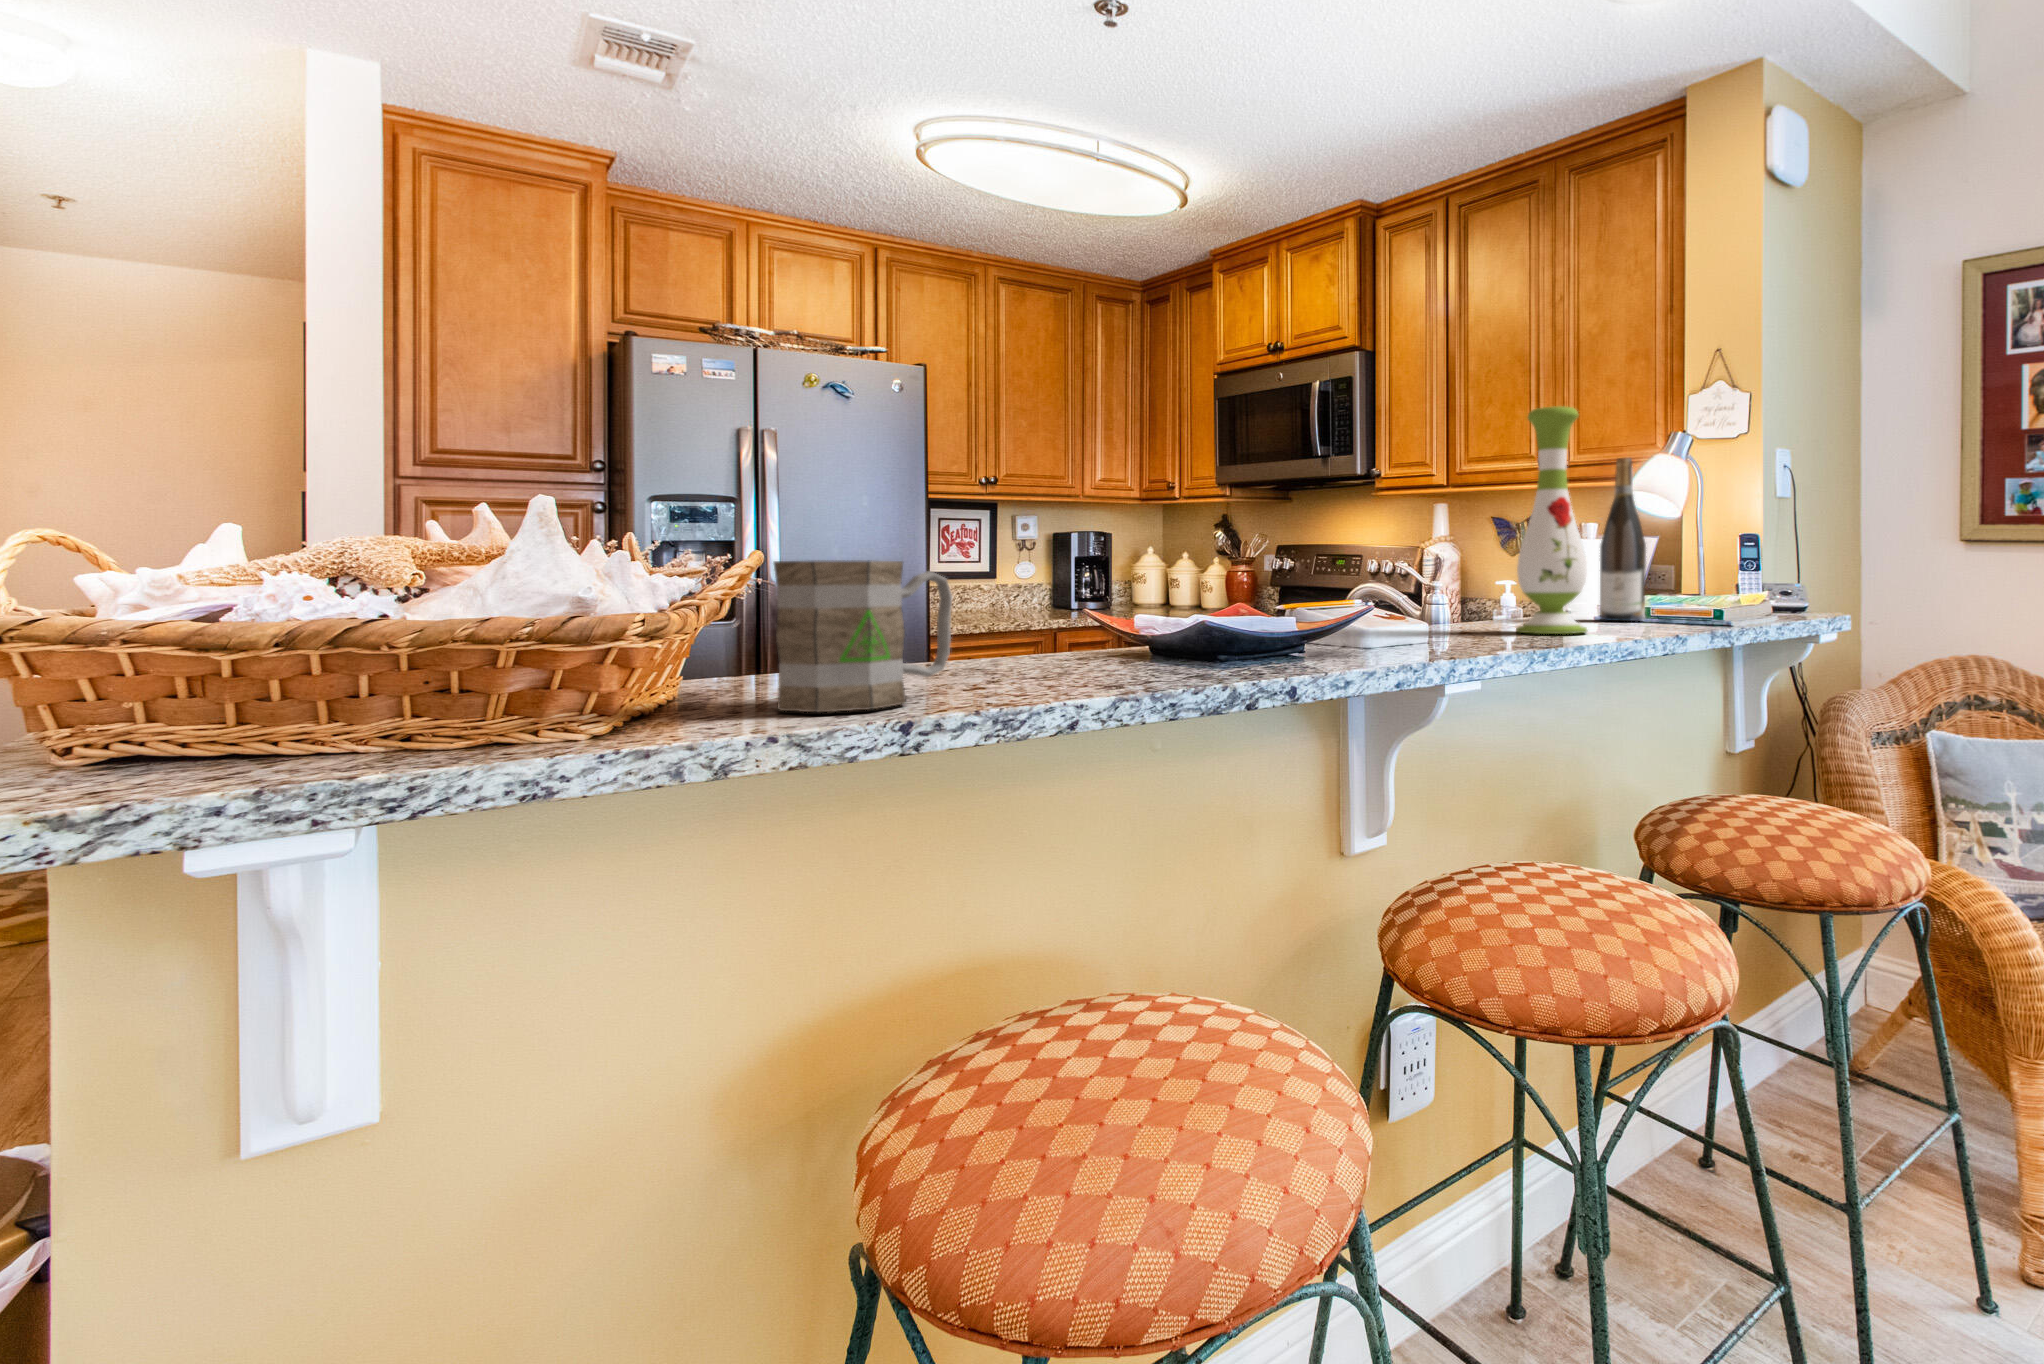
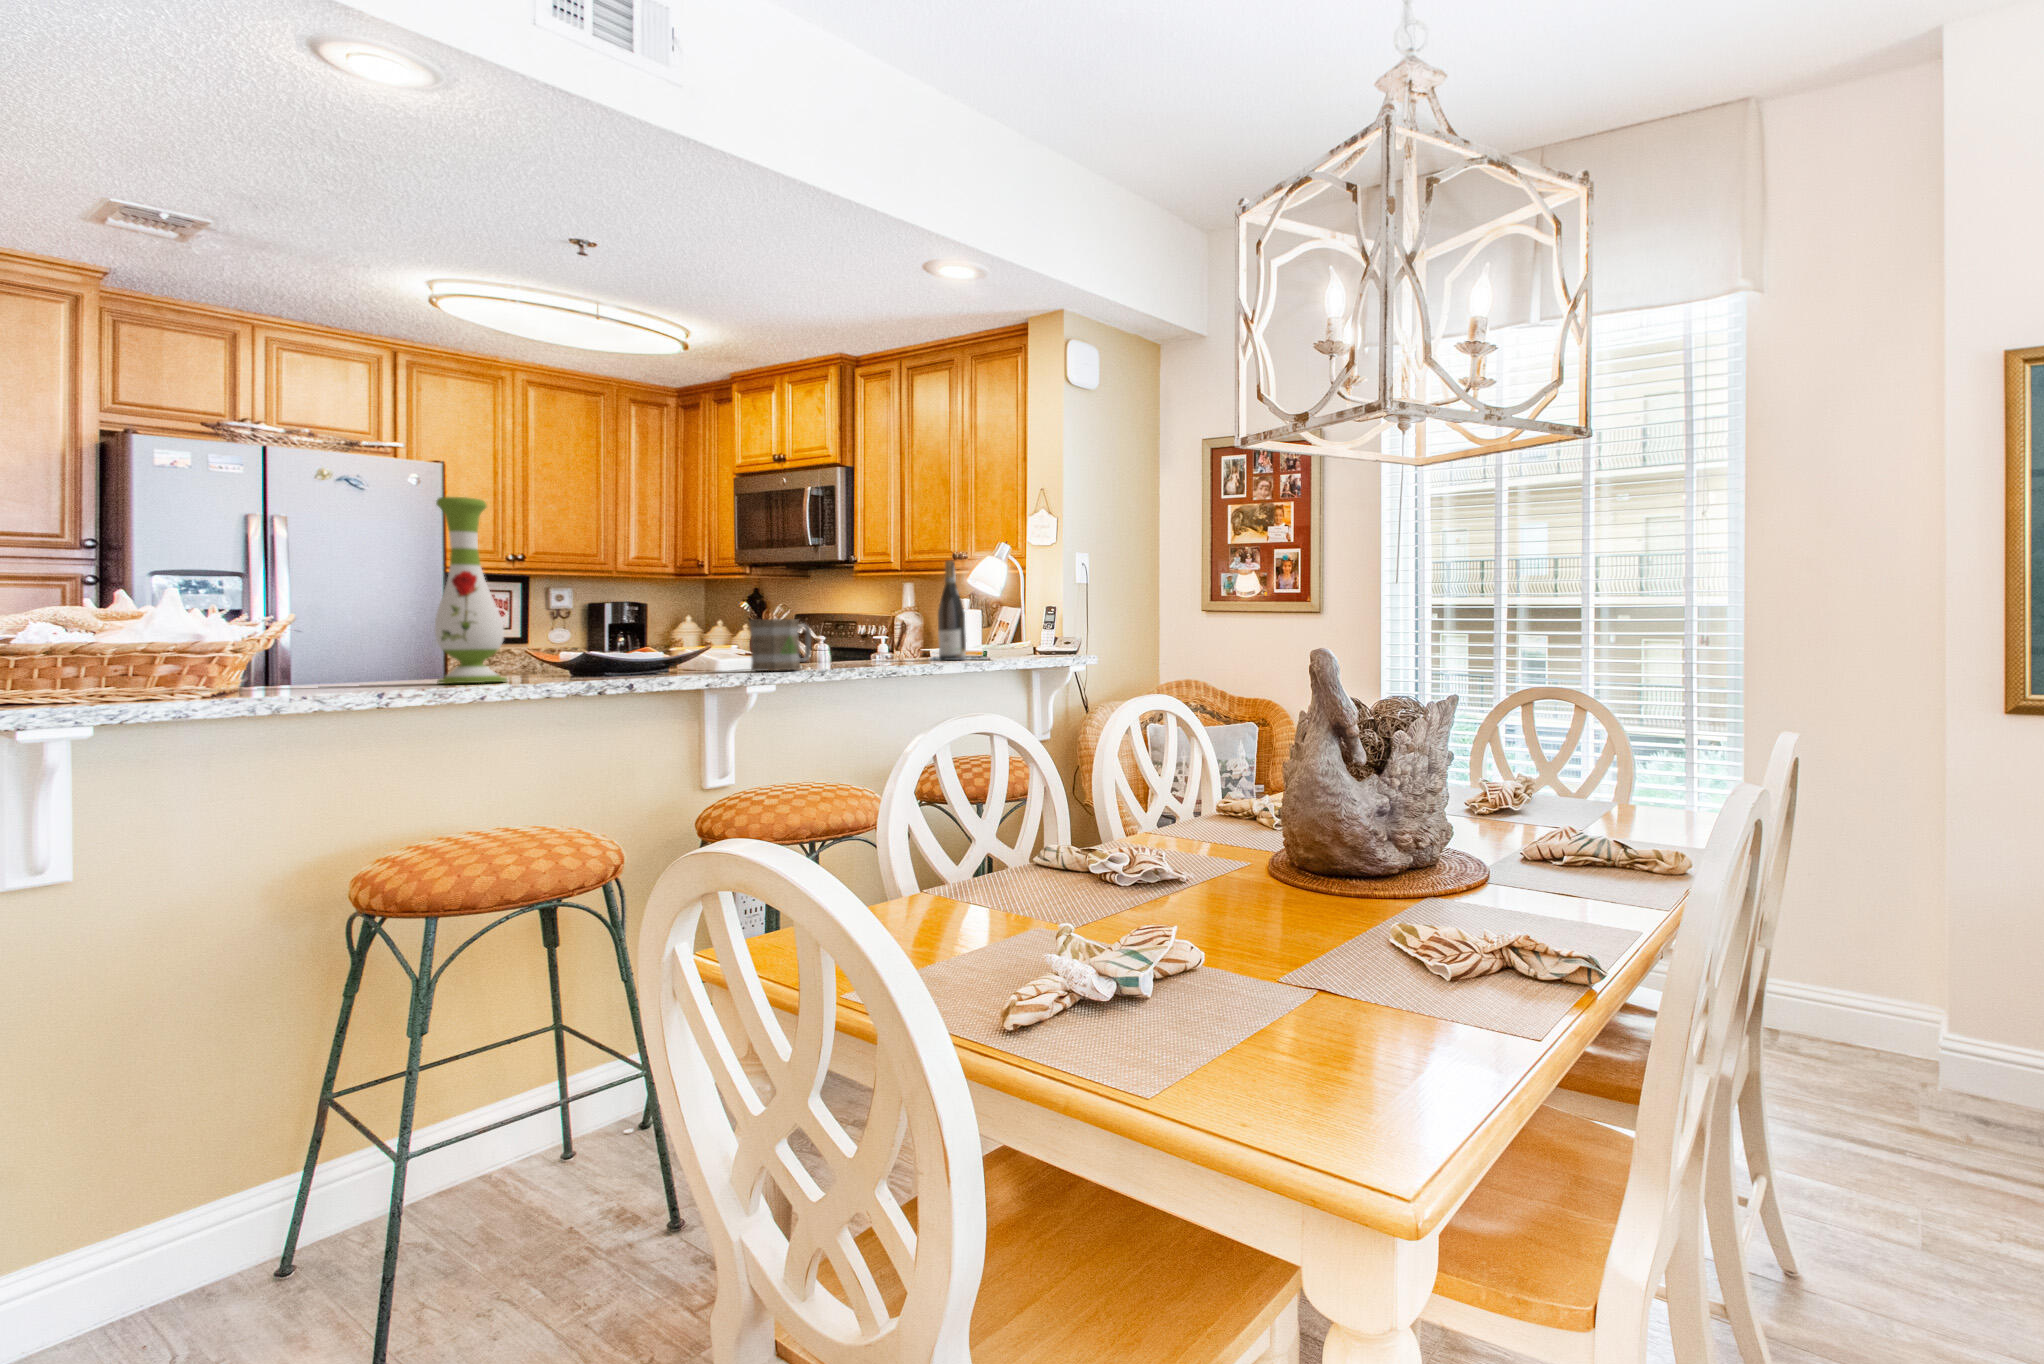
vase: present [1516,406,1587,634] -> present [435,497,507,684]
mug: present [774,560,952,712] -> present [749,619,811,671]

